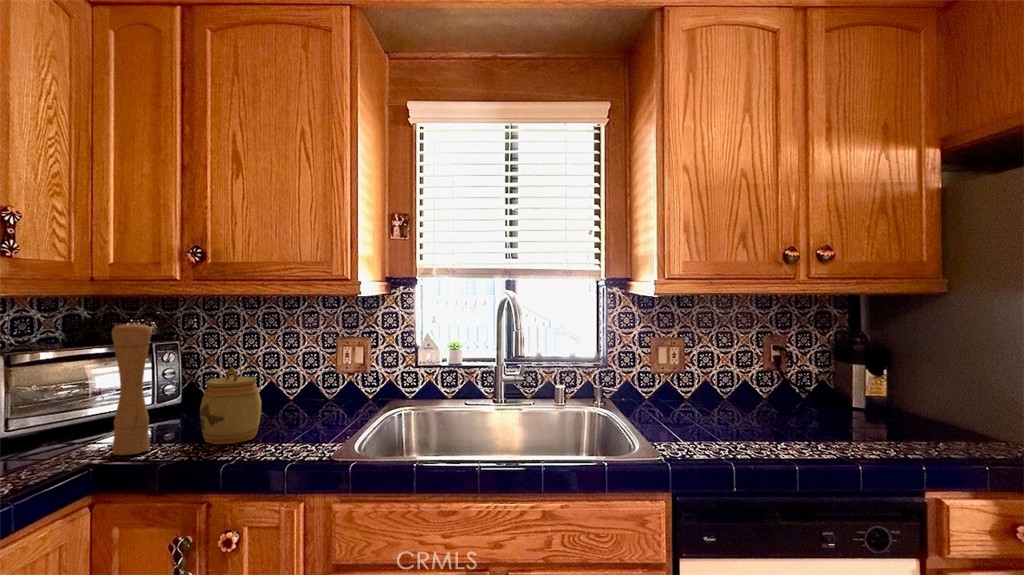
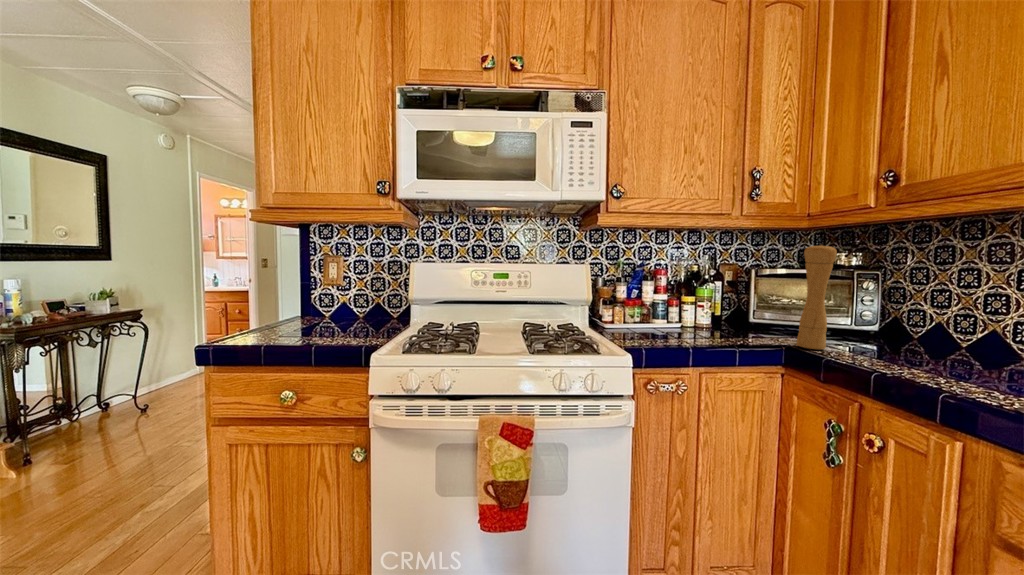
jar: present [200,367,262,444] -> none [874,293,946,368]

